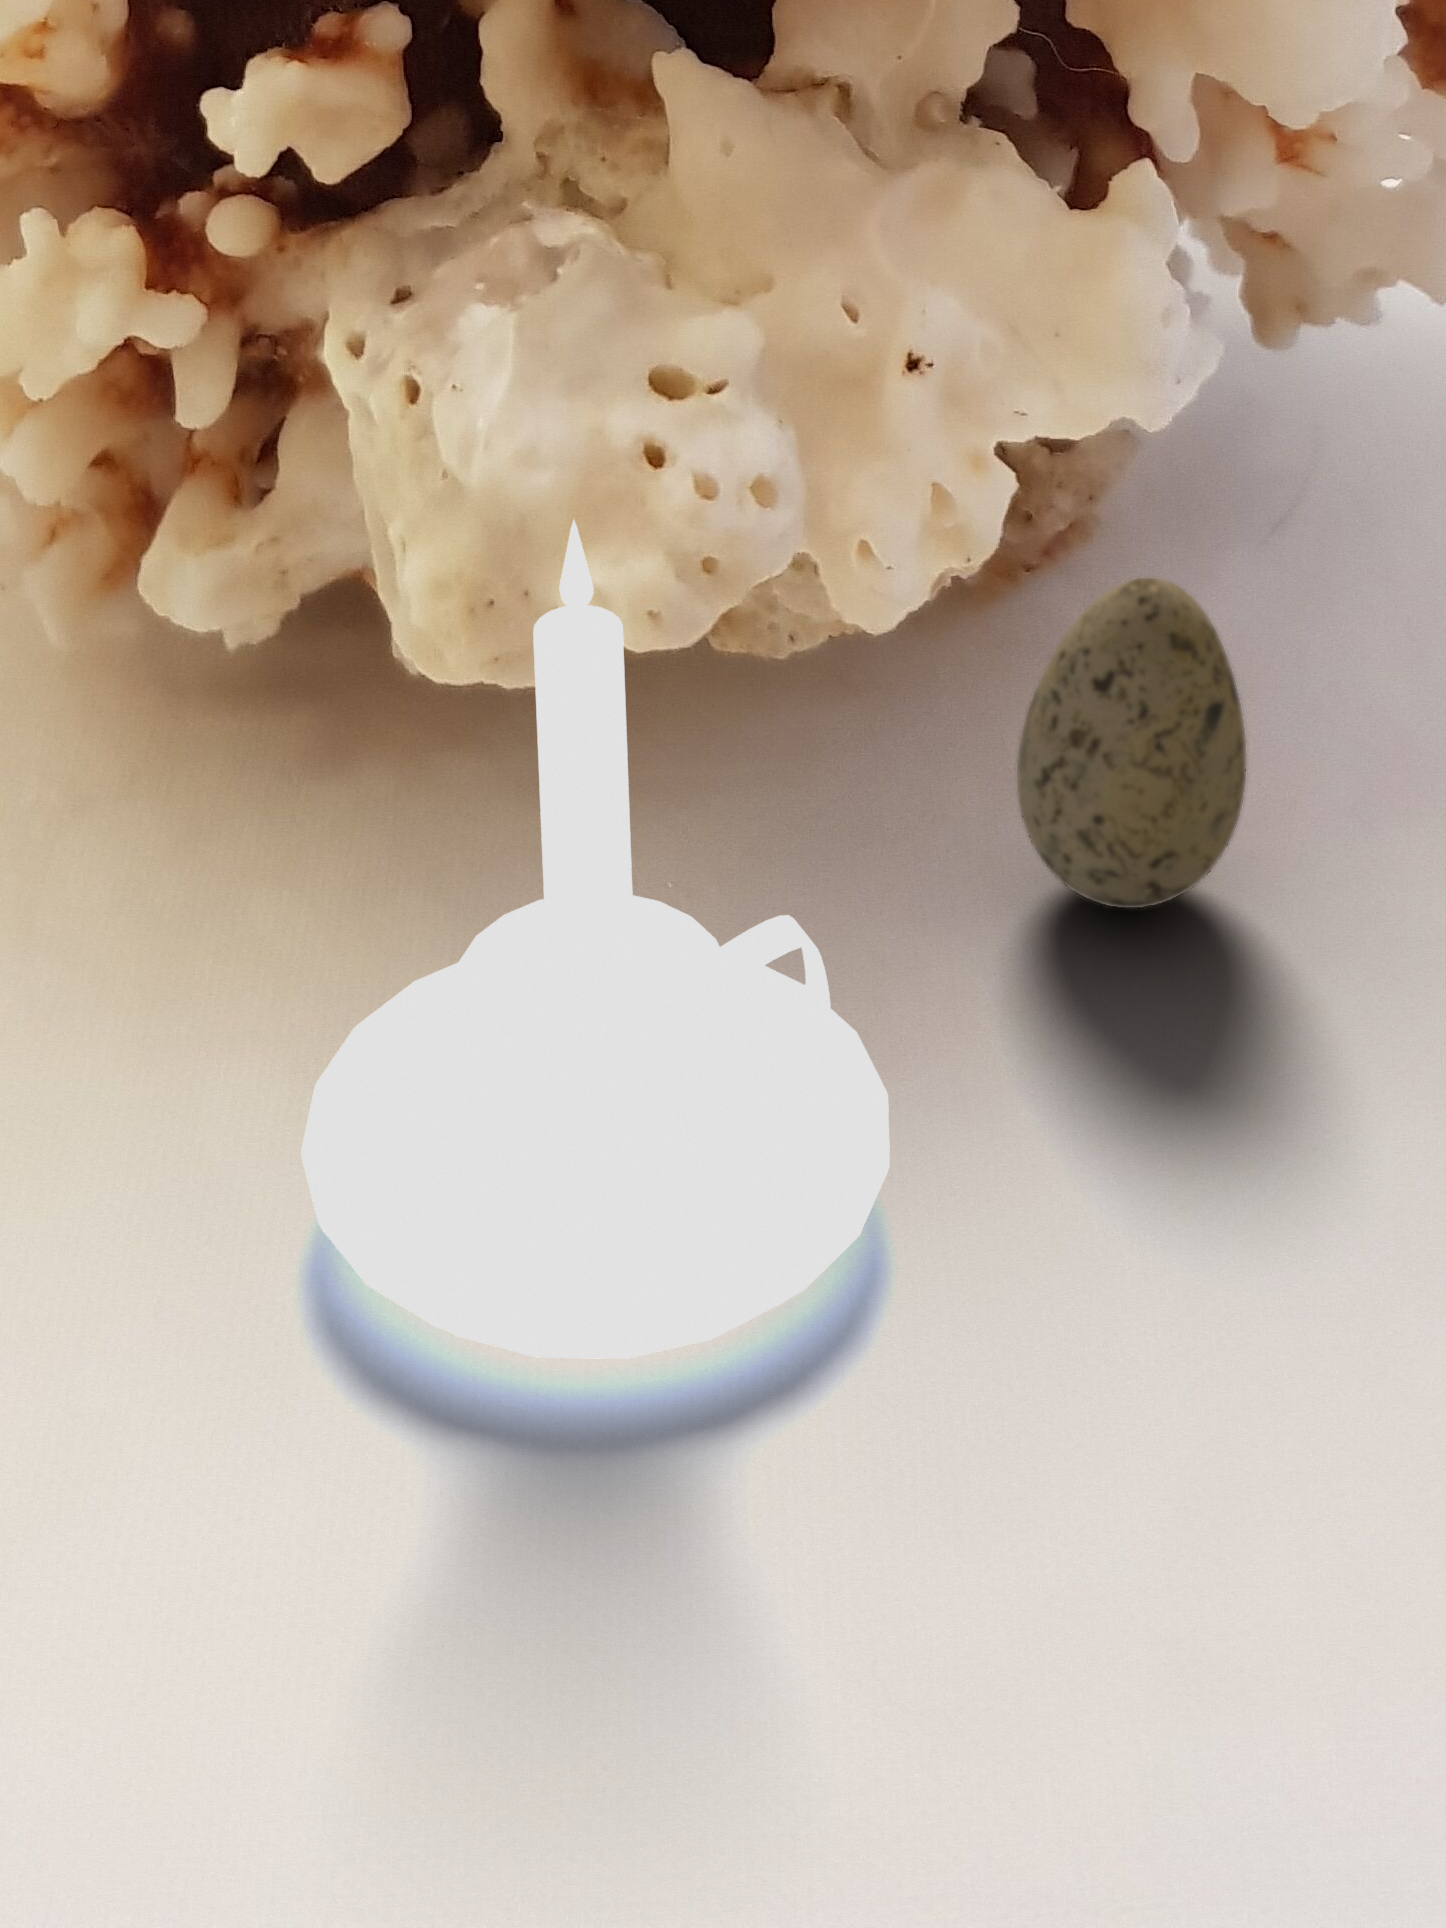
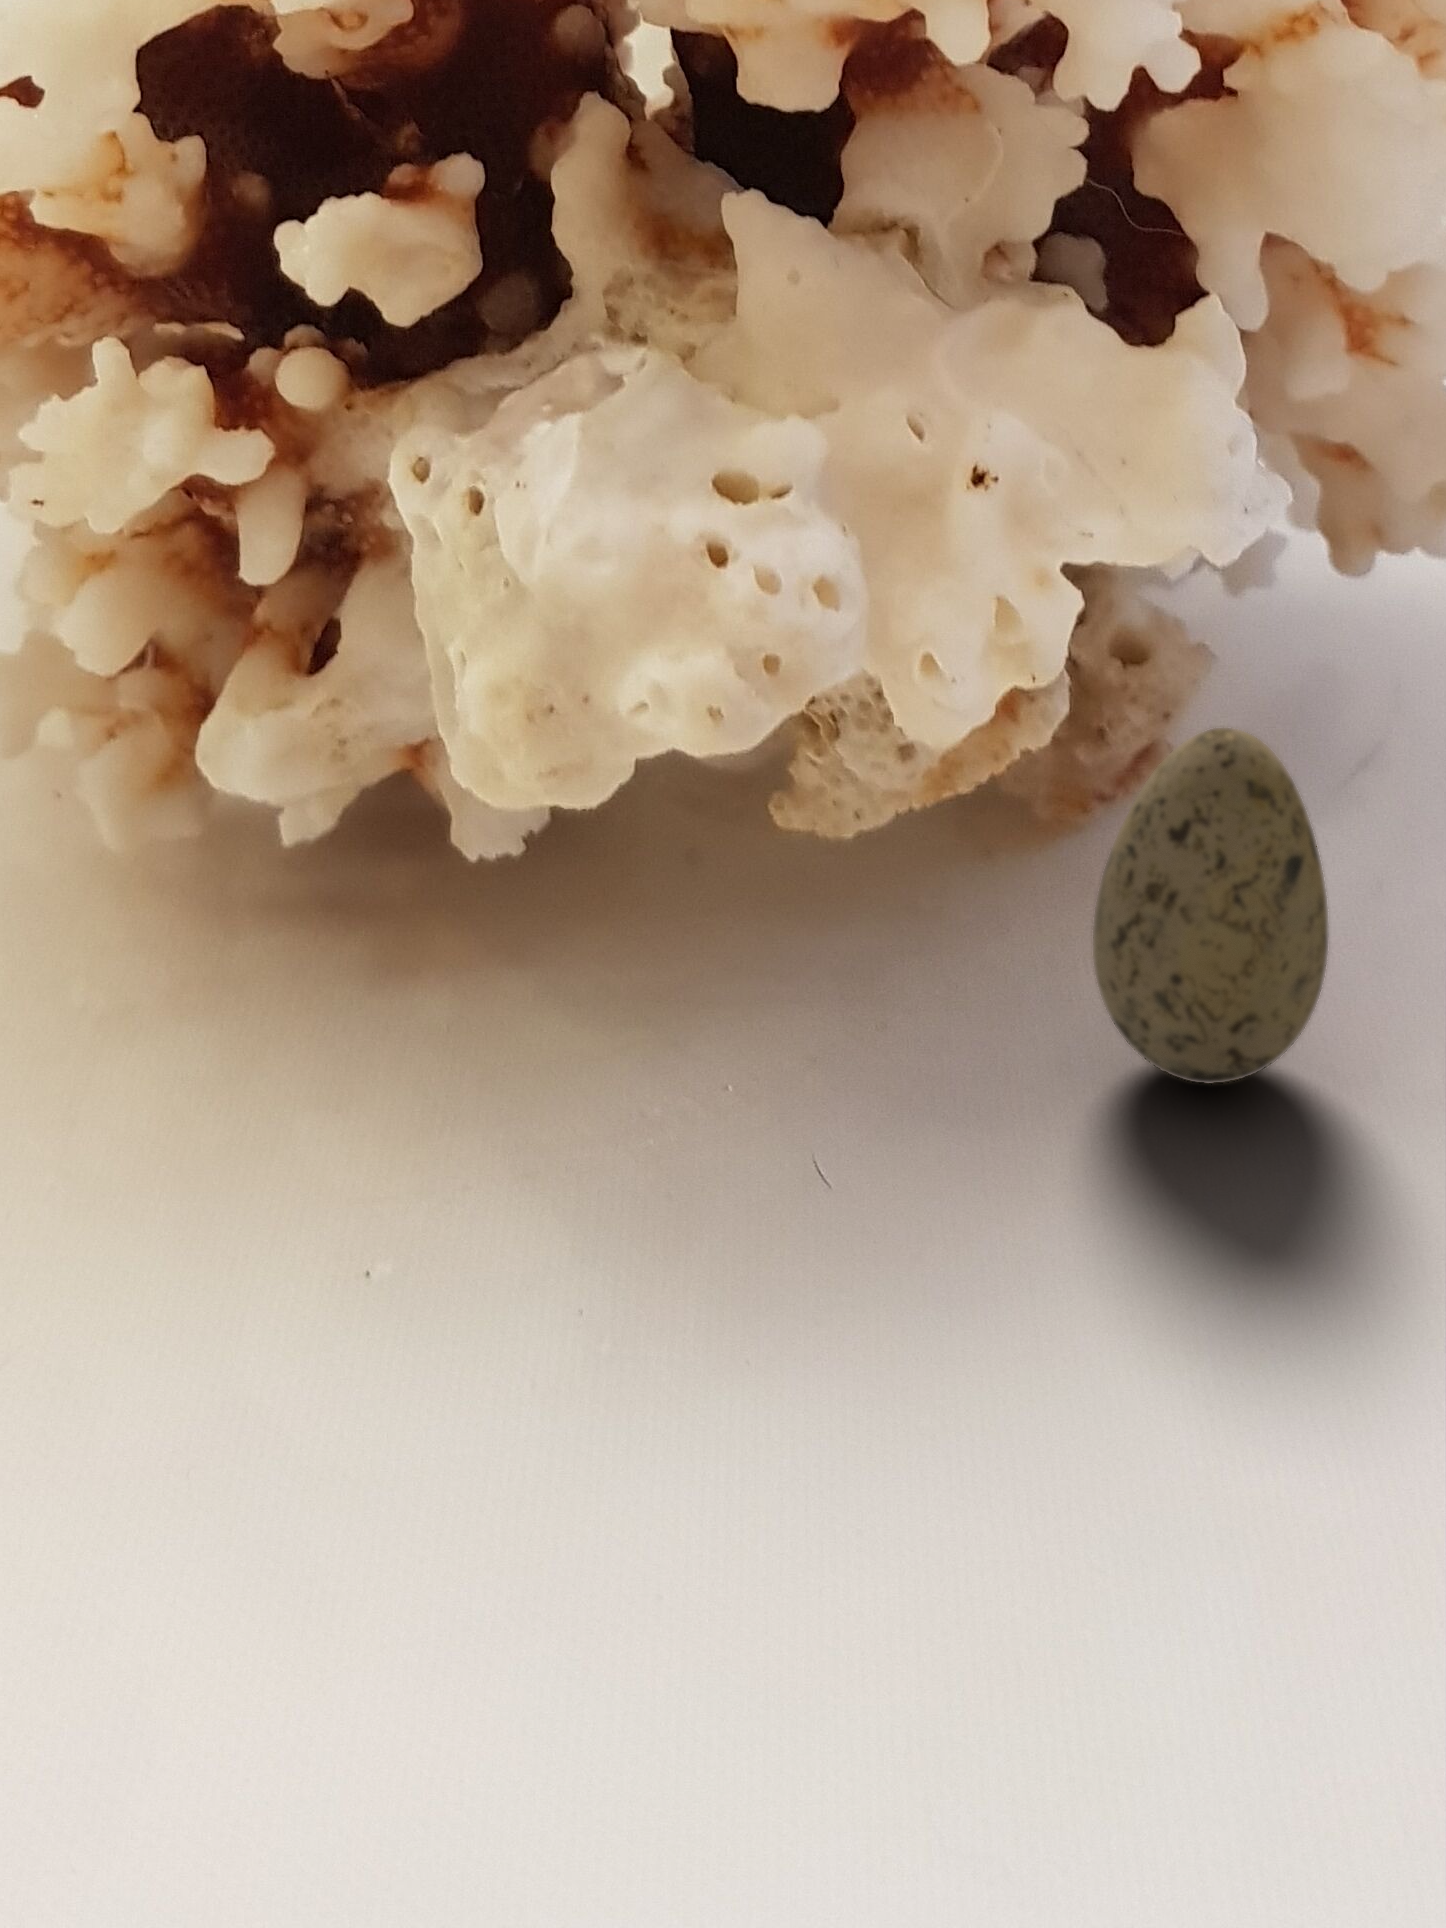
candle holder: present [301,520,890,1359] -> none [352,606,961,1502]

